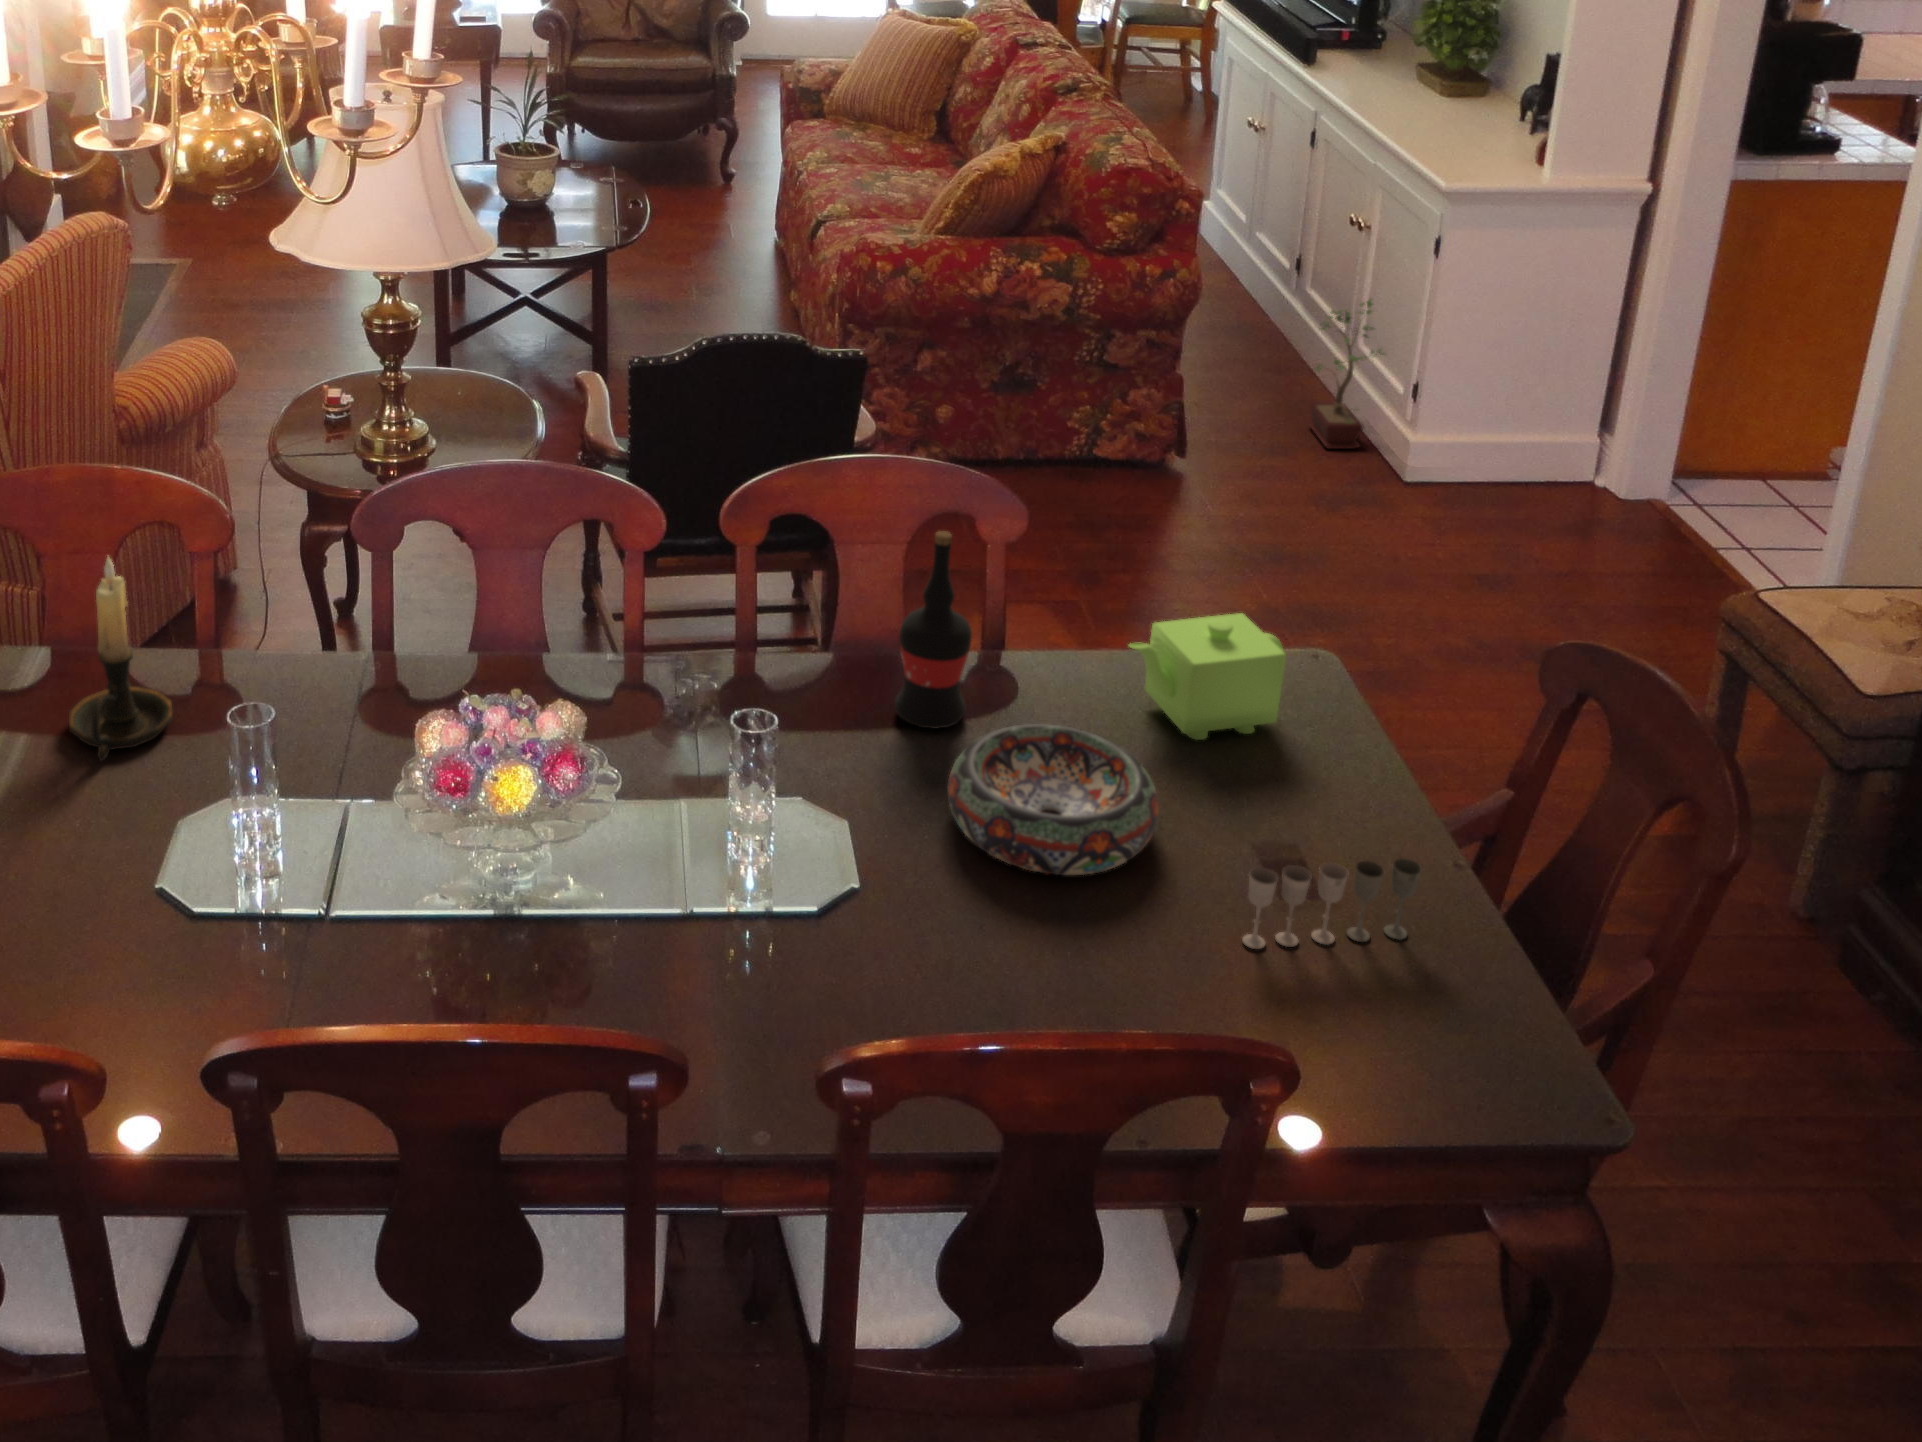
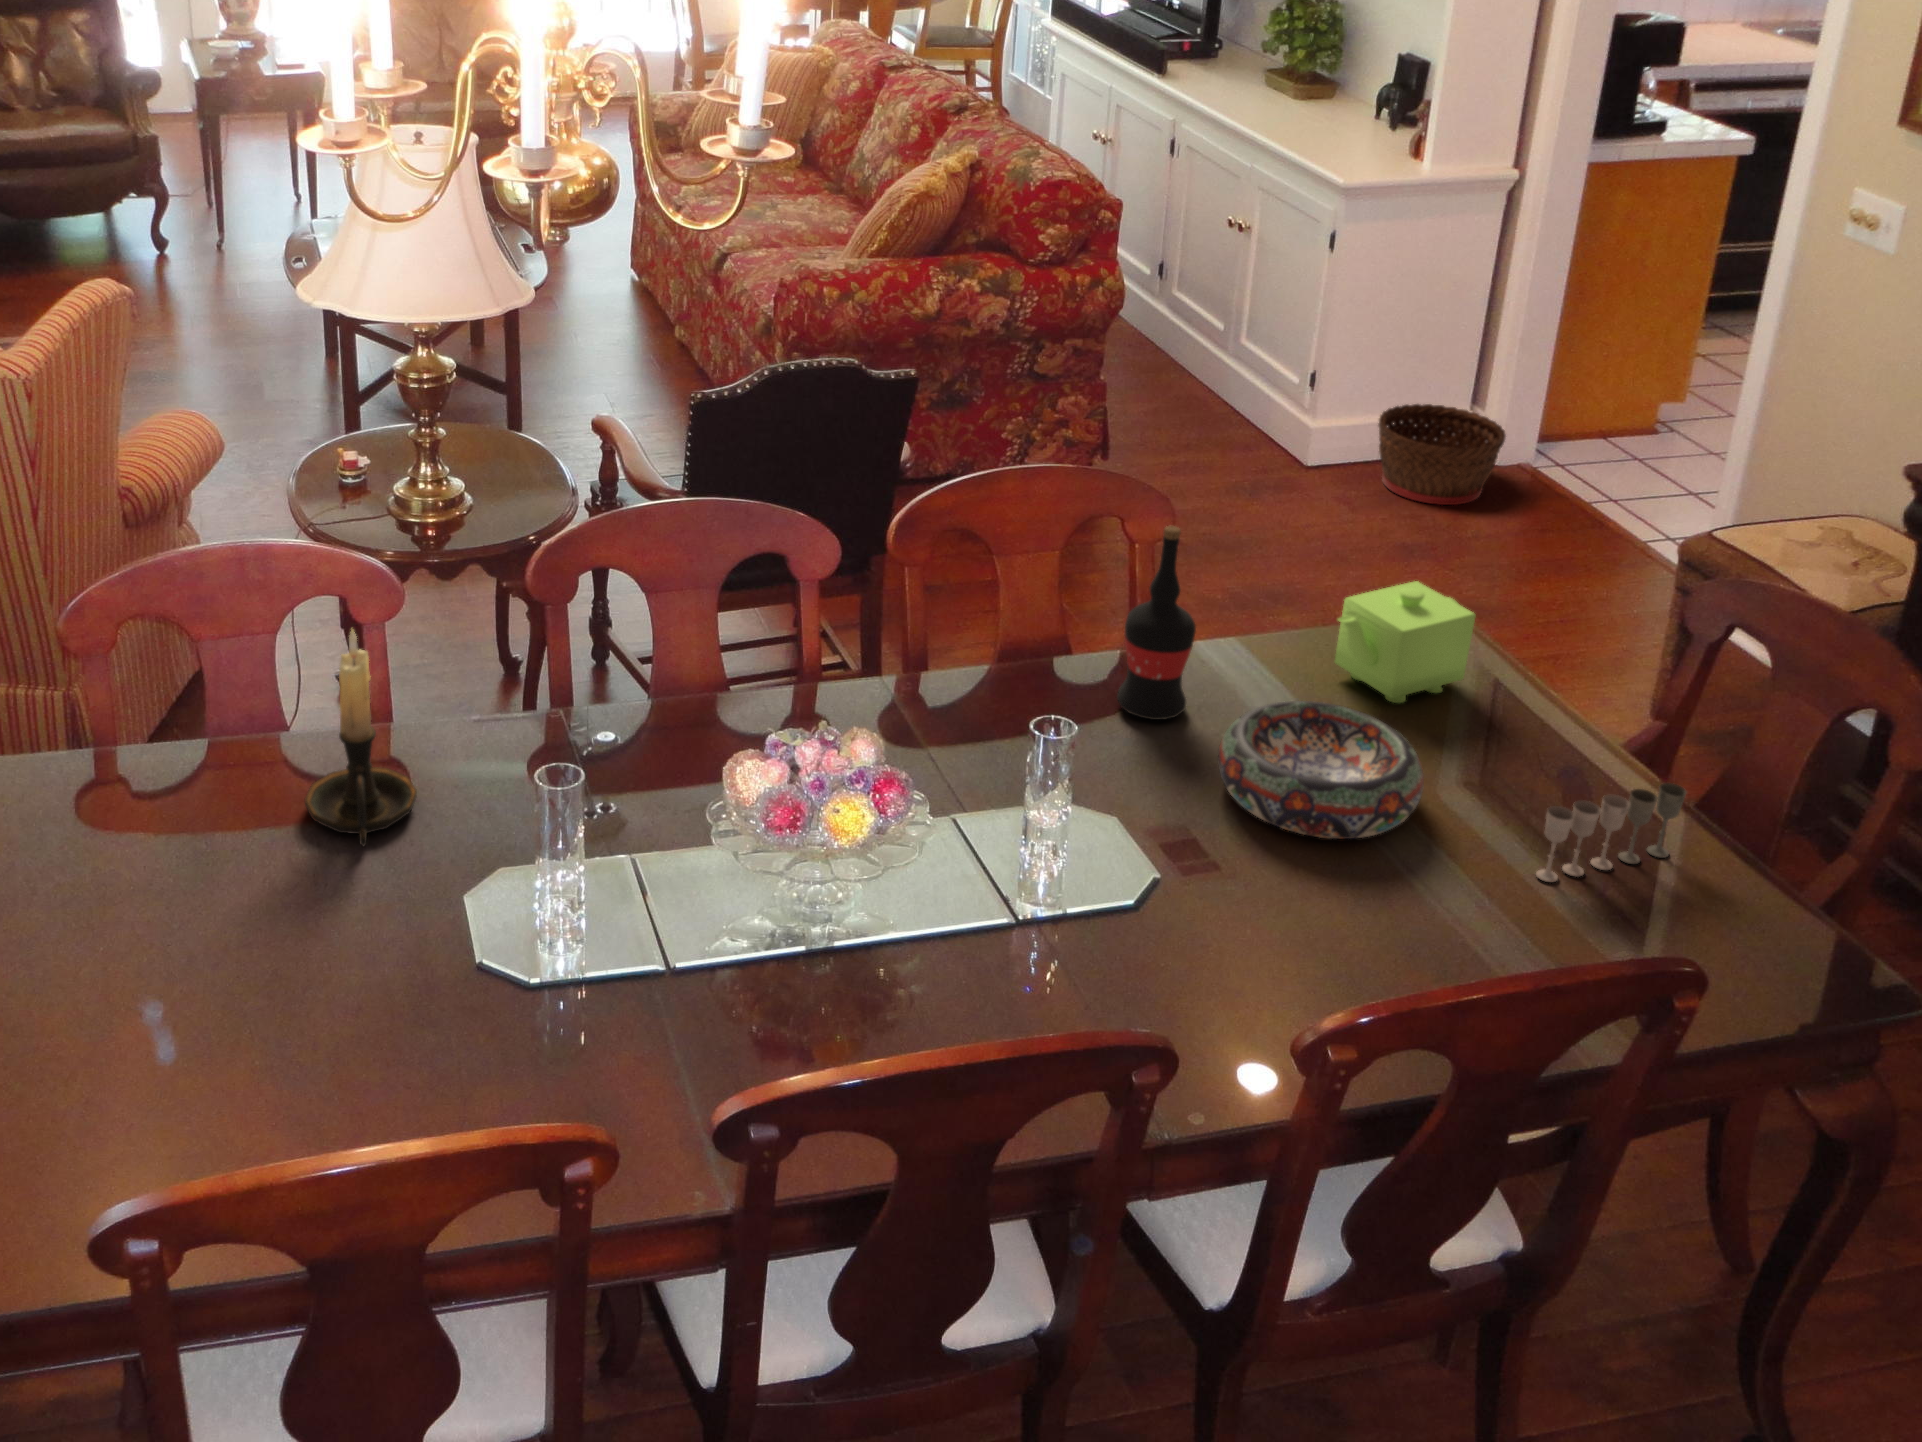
potted plant: present [1308,299,1381,449] -> none [1206,294,1290,442]
basket: none [1475,424,1617,536] -> present [1378,404,1506,505]

